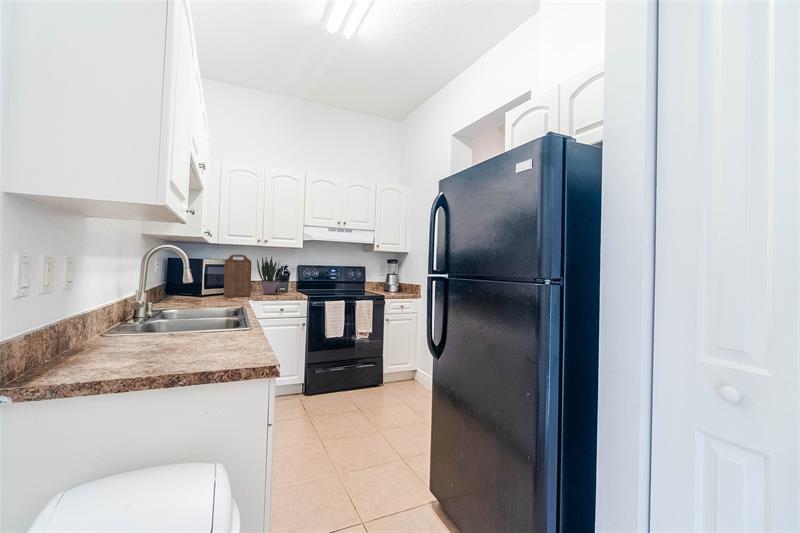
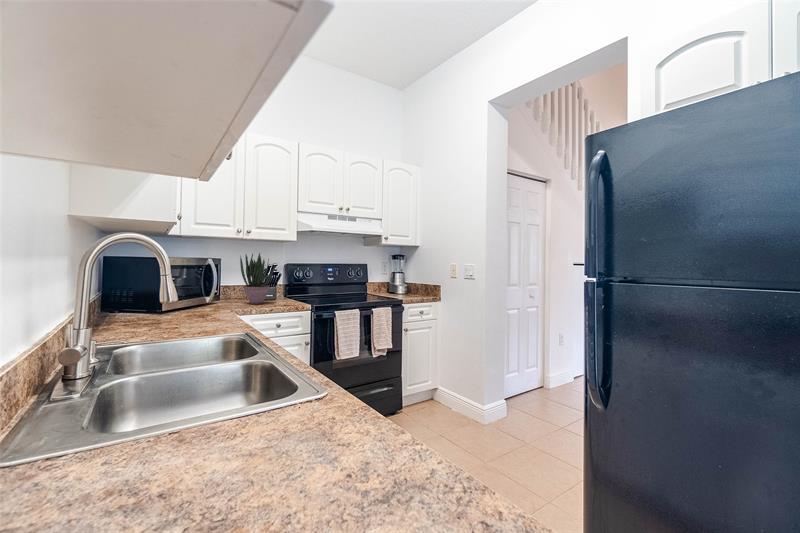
cutting board: present [224,255,251,297] -> none [197,252,235,312]

